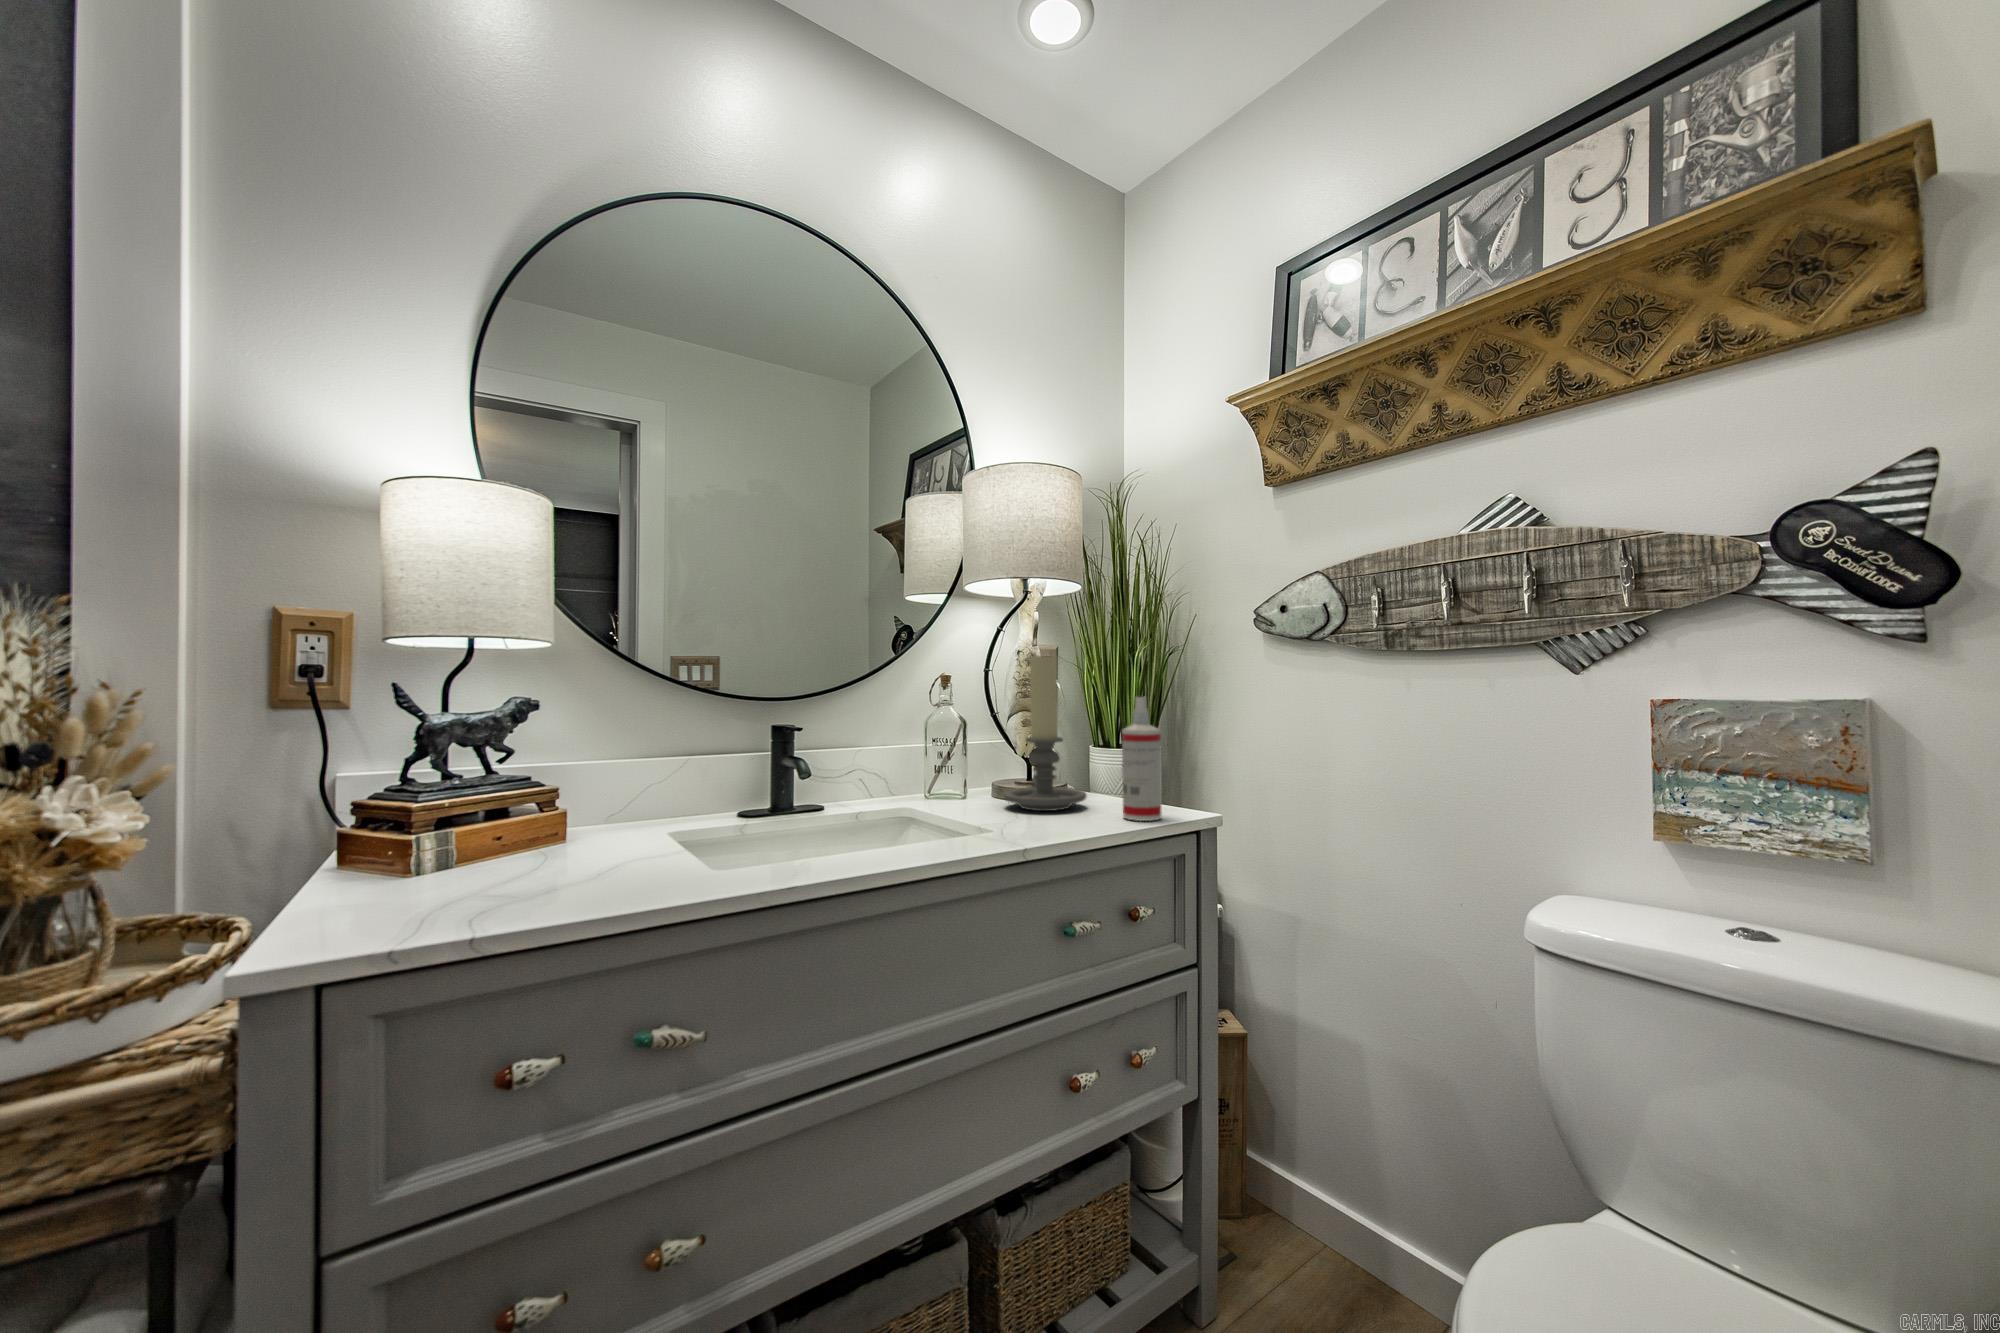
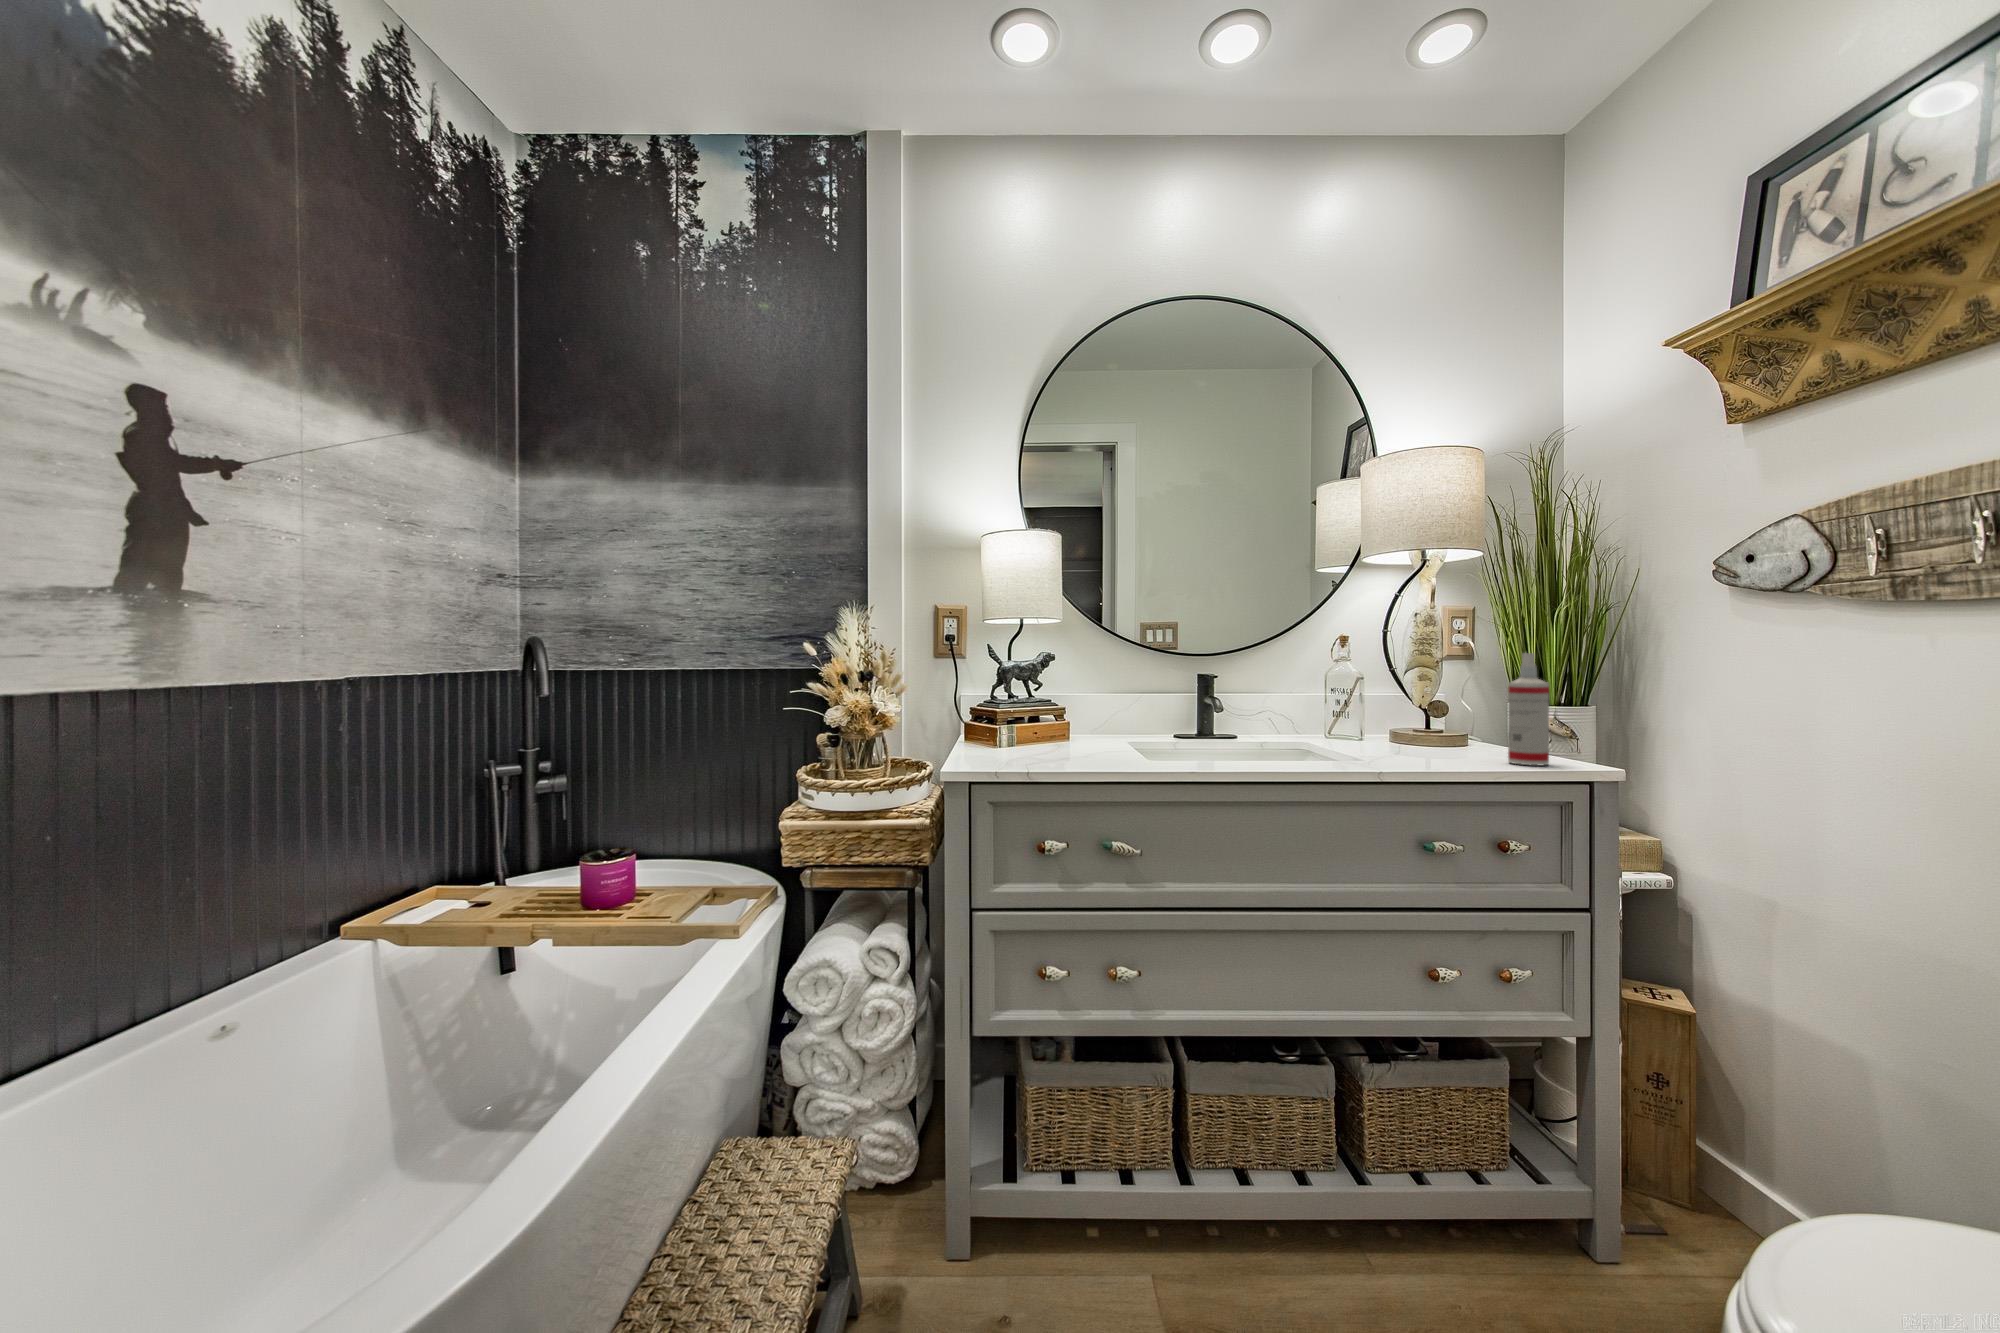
candle holder: present [1004,655,1086,811] -> none [1399,614,1484,754]

